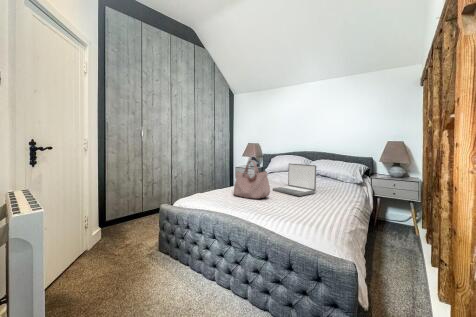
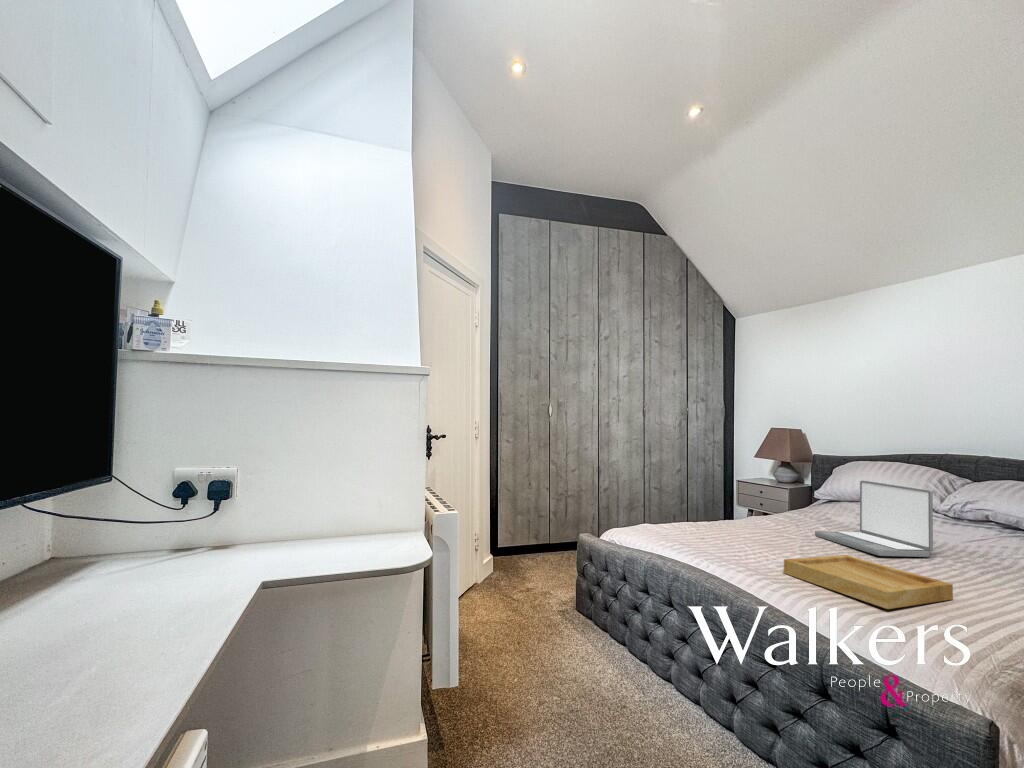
handbag: present [234,161,270,199] -> none [720,465,800,545]
tray: none [268,199,332,224] -> present [784,555,953,609]

